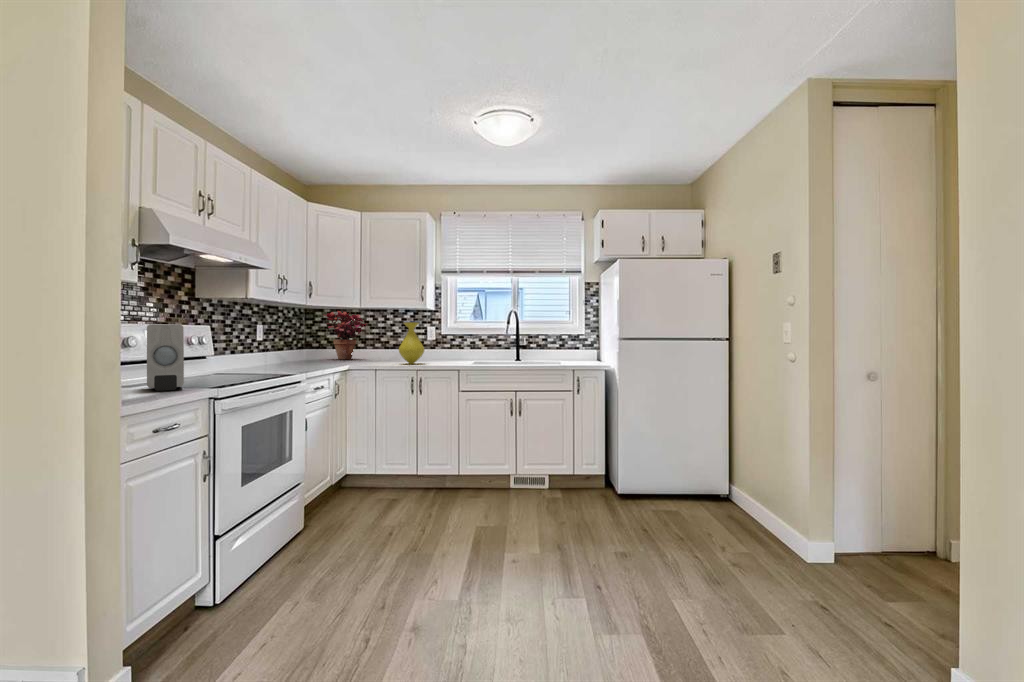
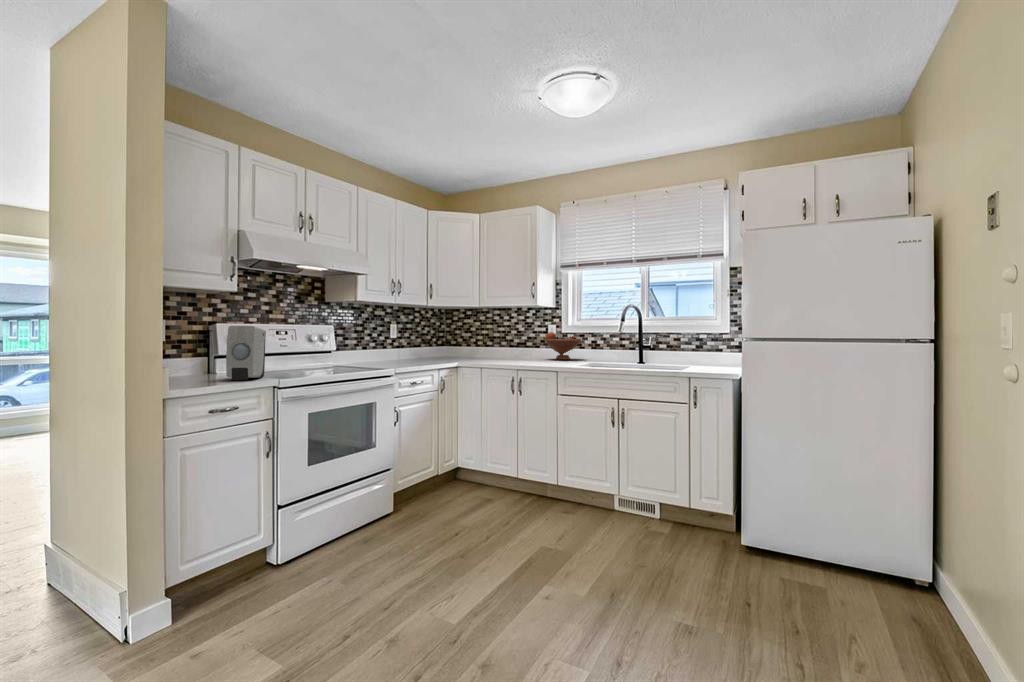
potted plant: present [323,311,366,359] -> none [458,310,497,356]
vase: present [399,321,424,364] -> none [504,320,531,363]
fruit bowl: none [425,333,462,360] -> present [544,332,581,360]

